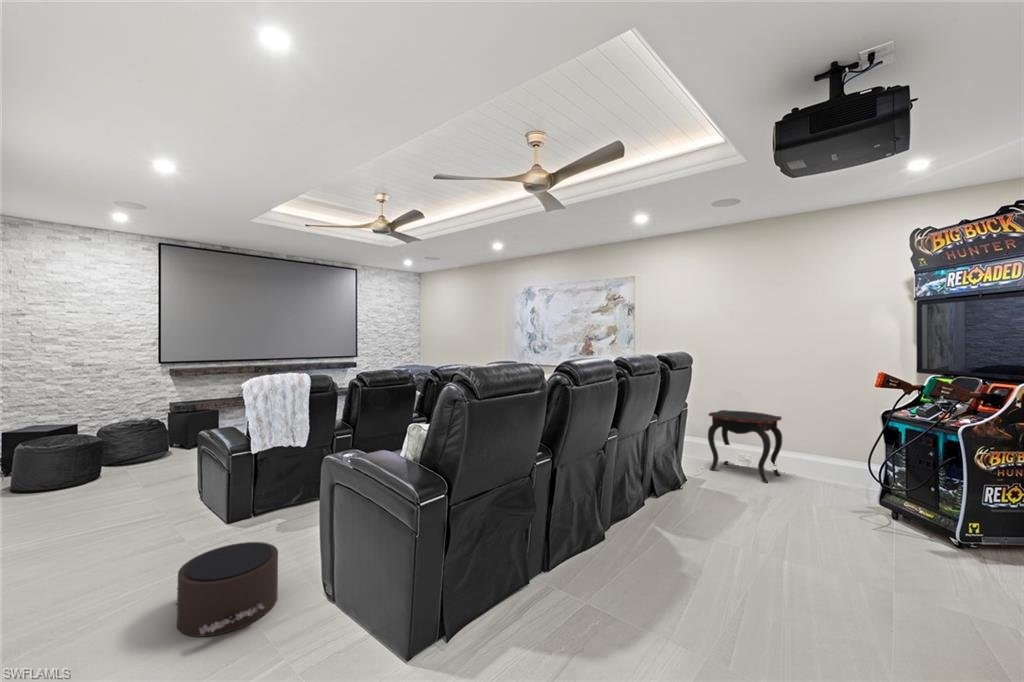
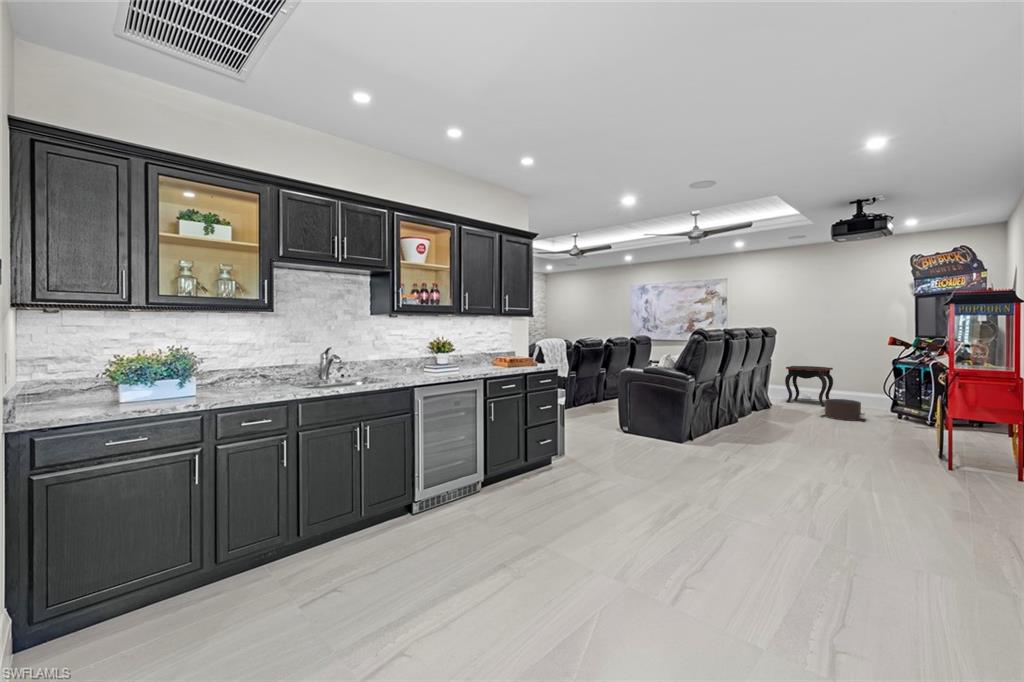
pouf: present [175,542,278,637] -> present [820,399,865,421]

